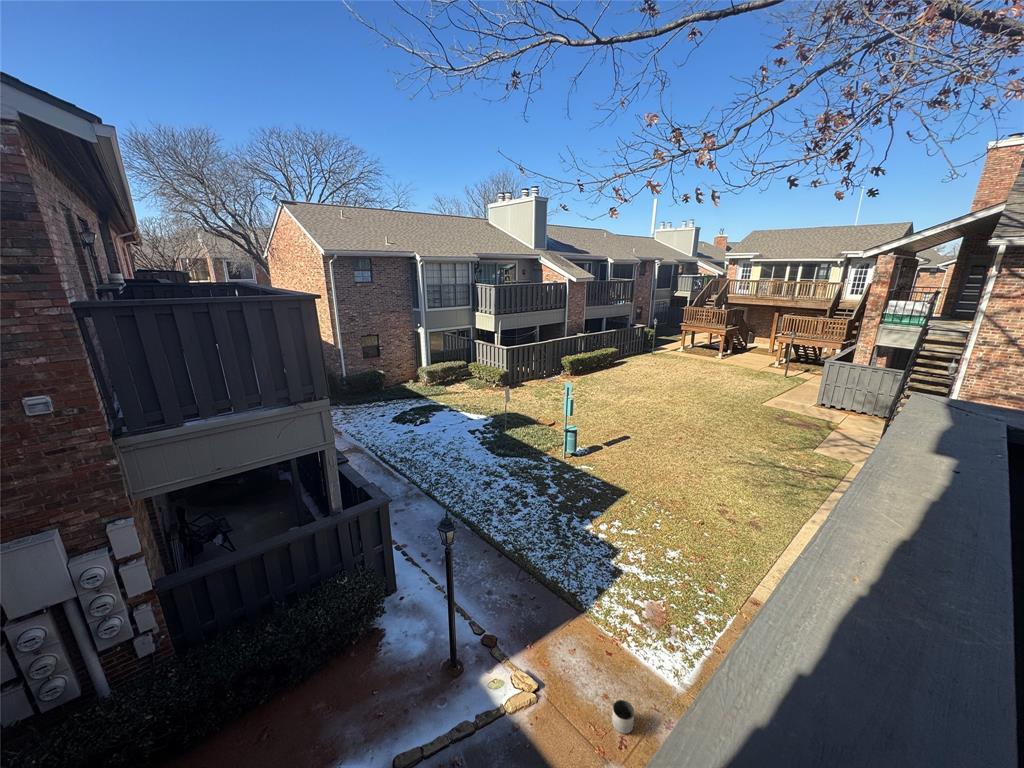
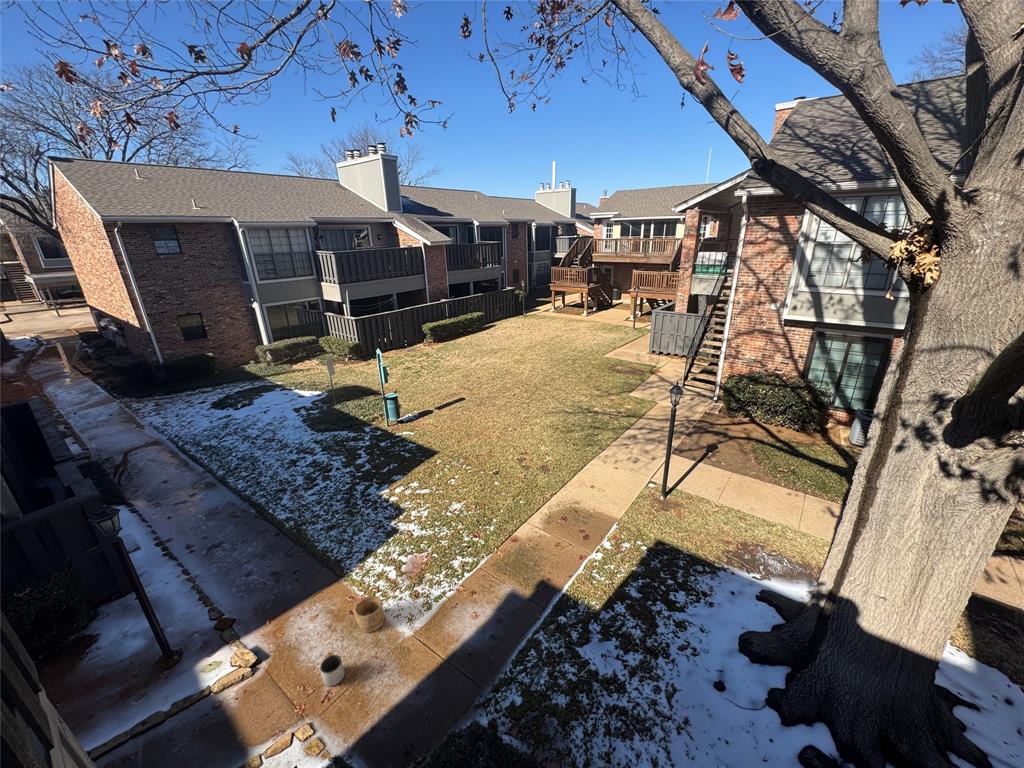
wooden bucket: none [623,641,653,681] -> present [354,596,385,633]

